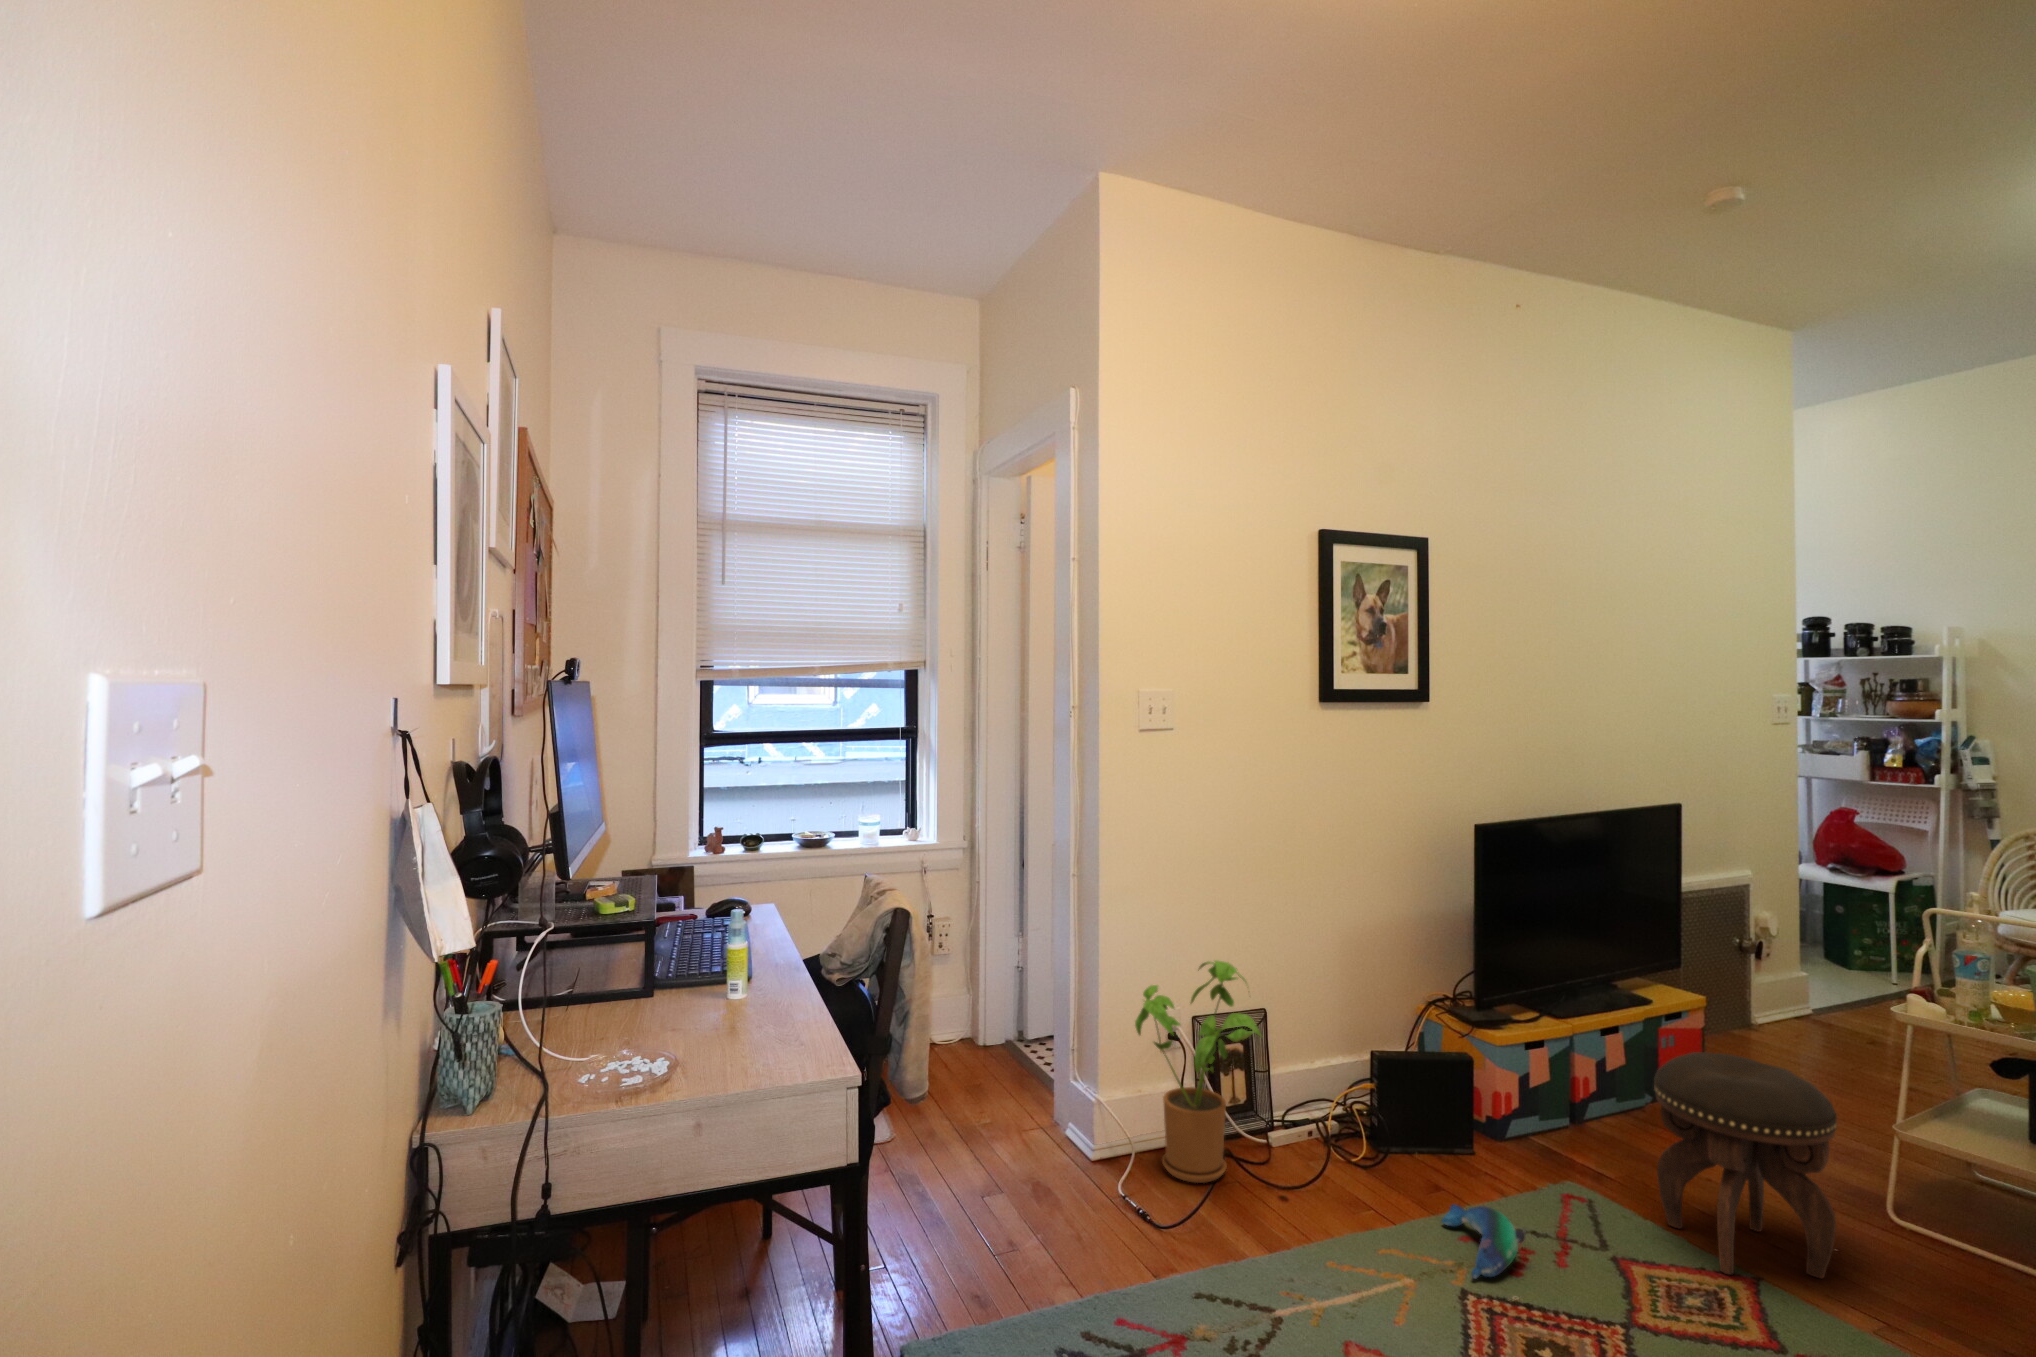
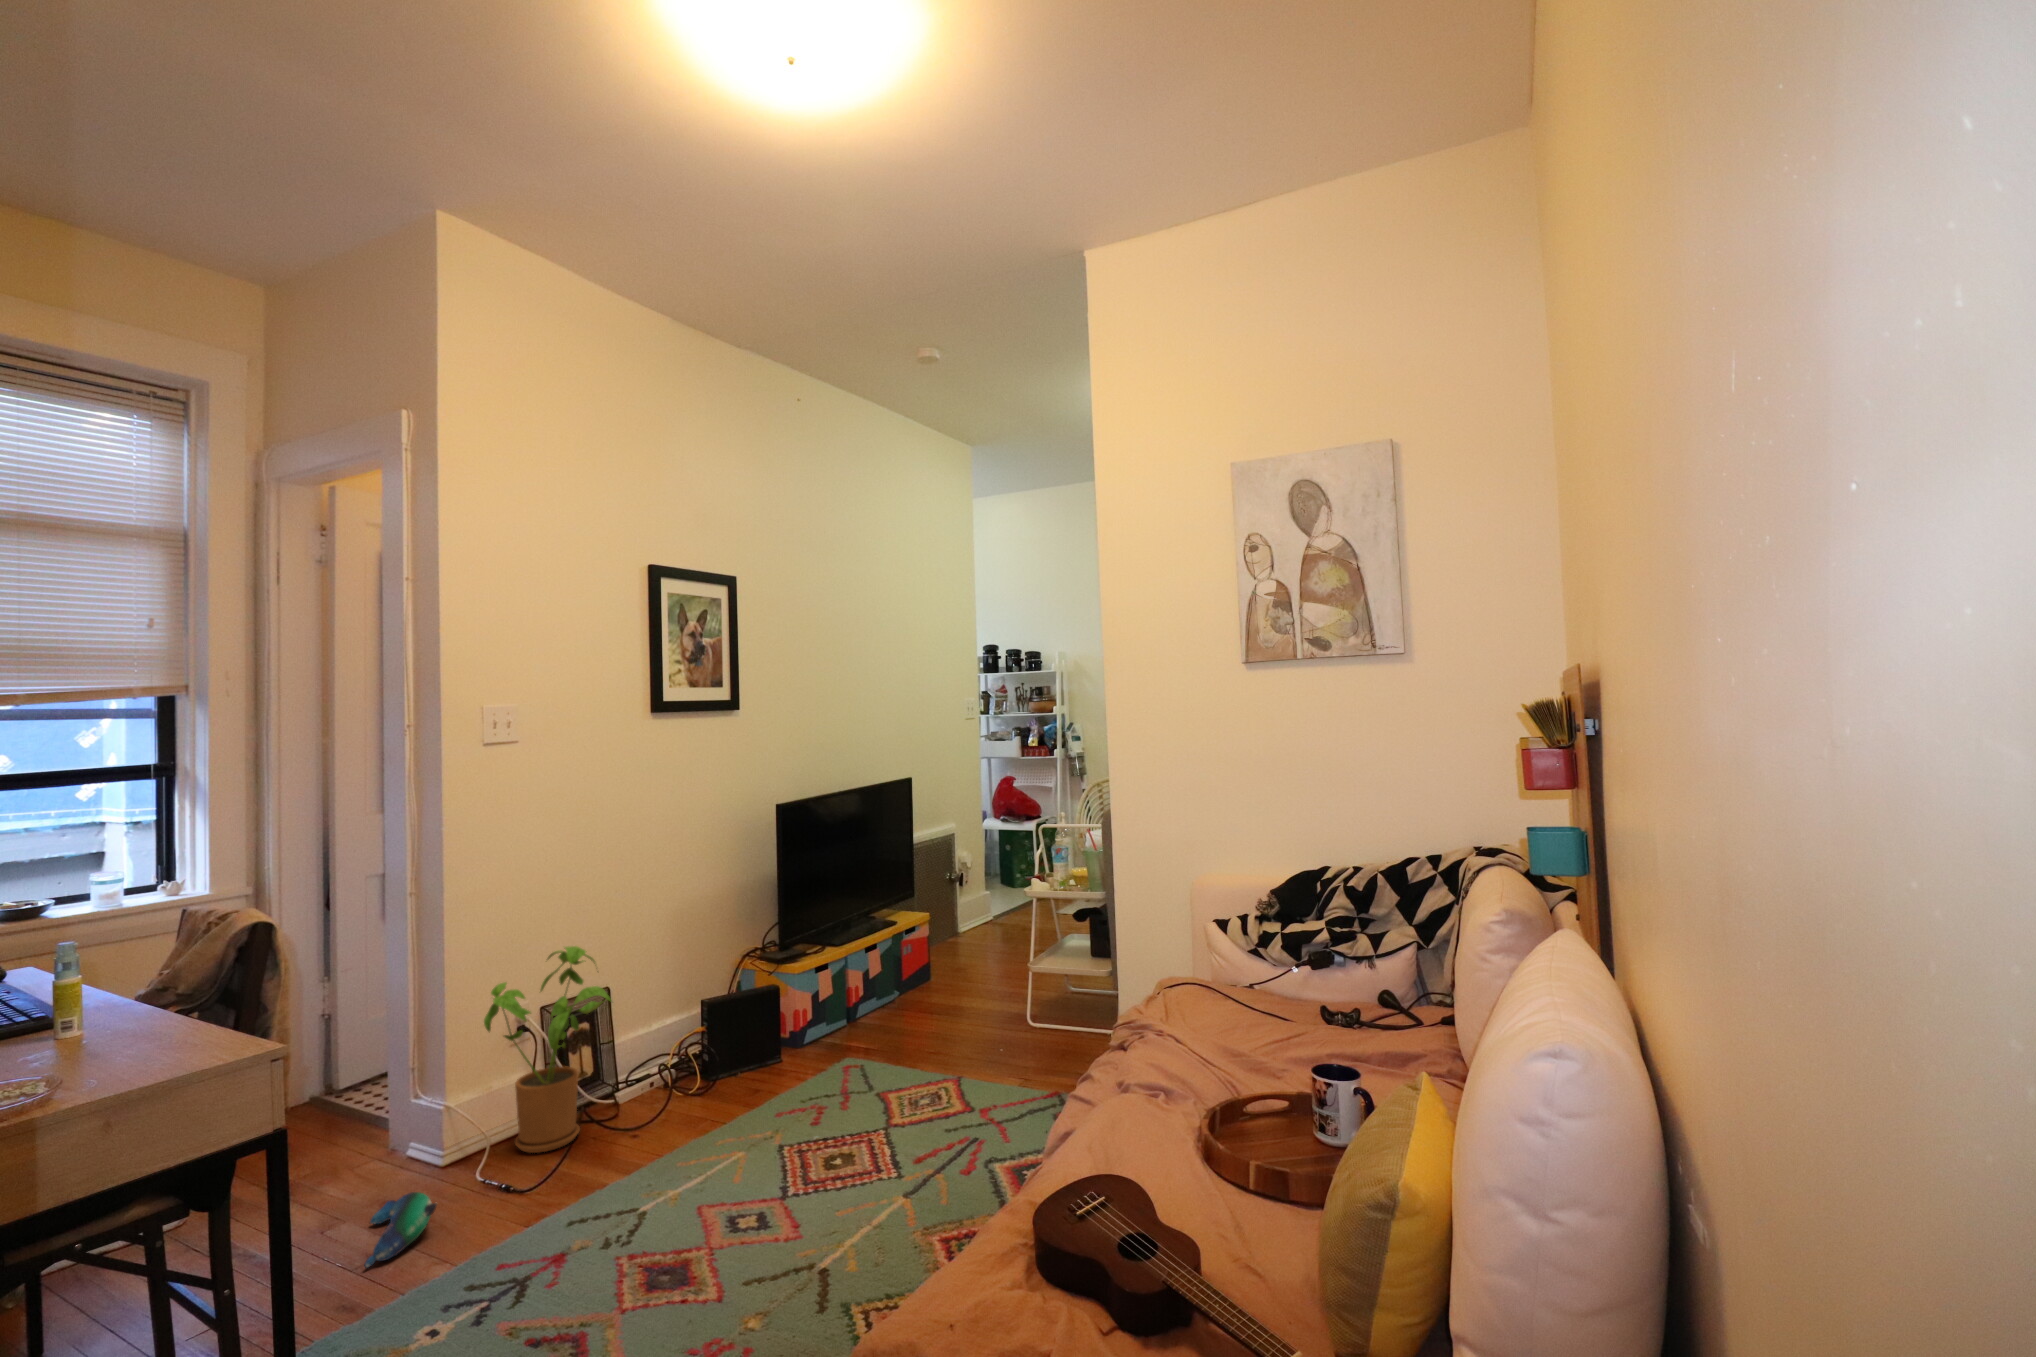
footstool: present [1654,1052,1837,1278] -> none [899,937,997,1080]
plush toy: present [1442,1204,1525,1279] -> present [364,1192,437,1268]

